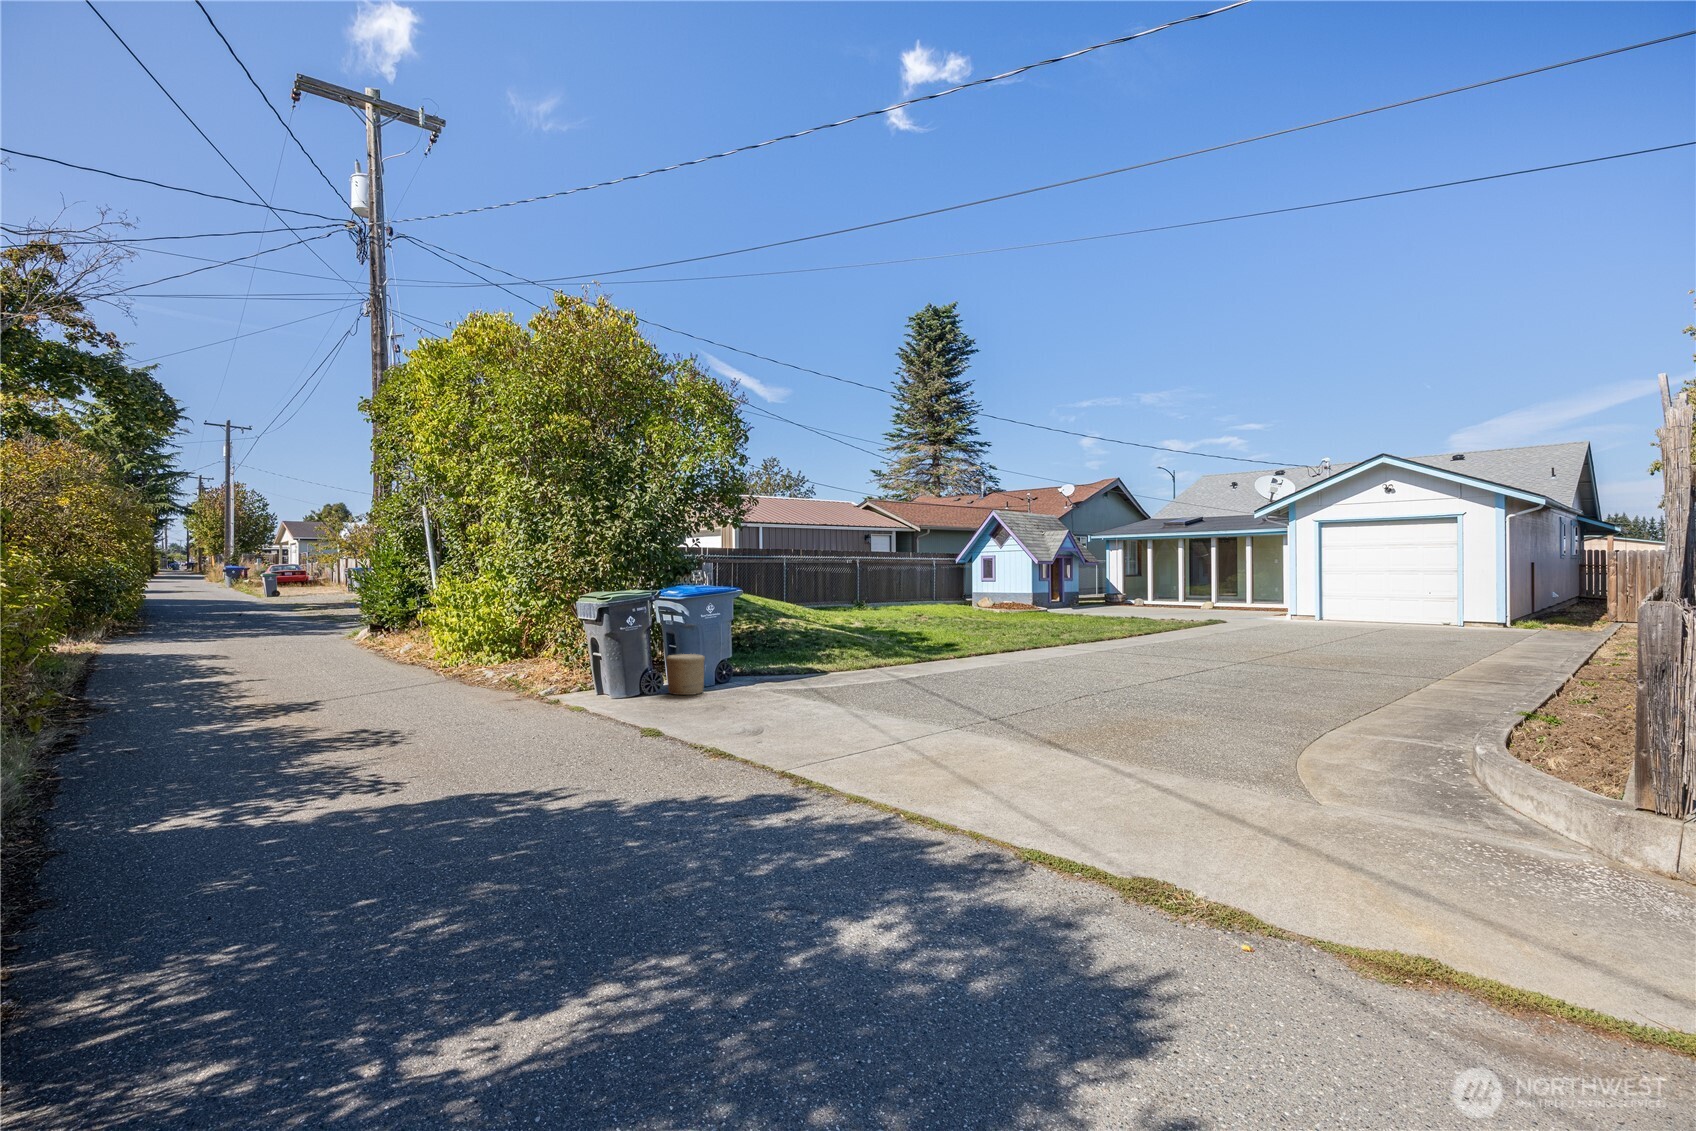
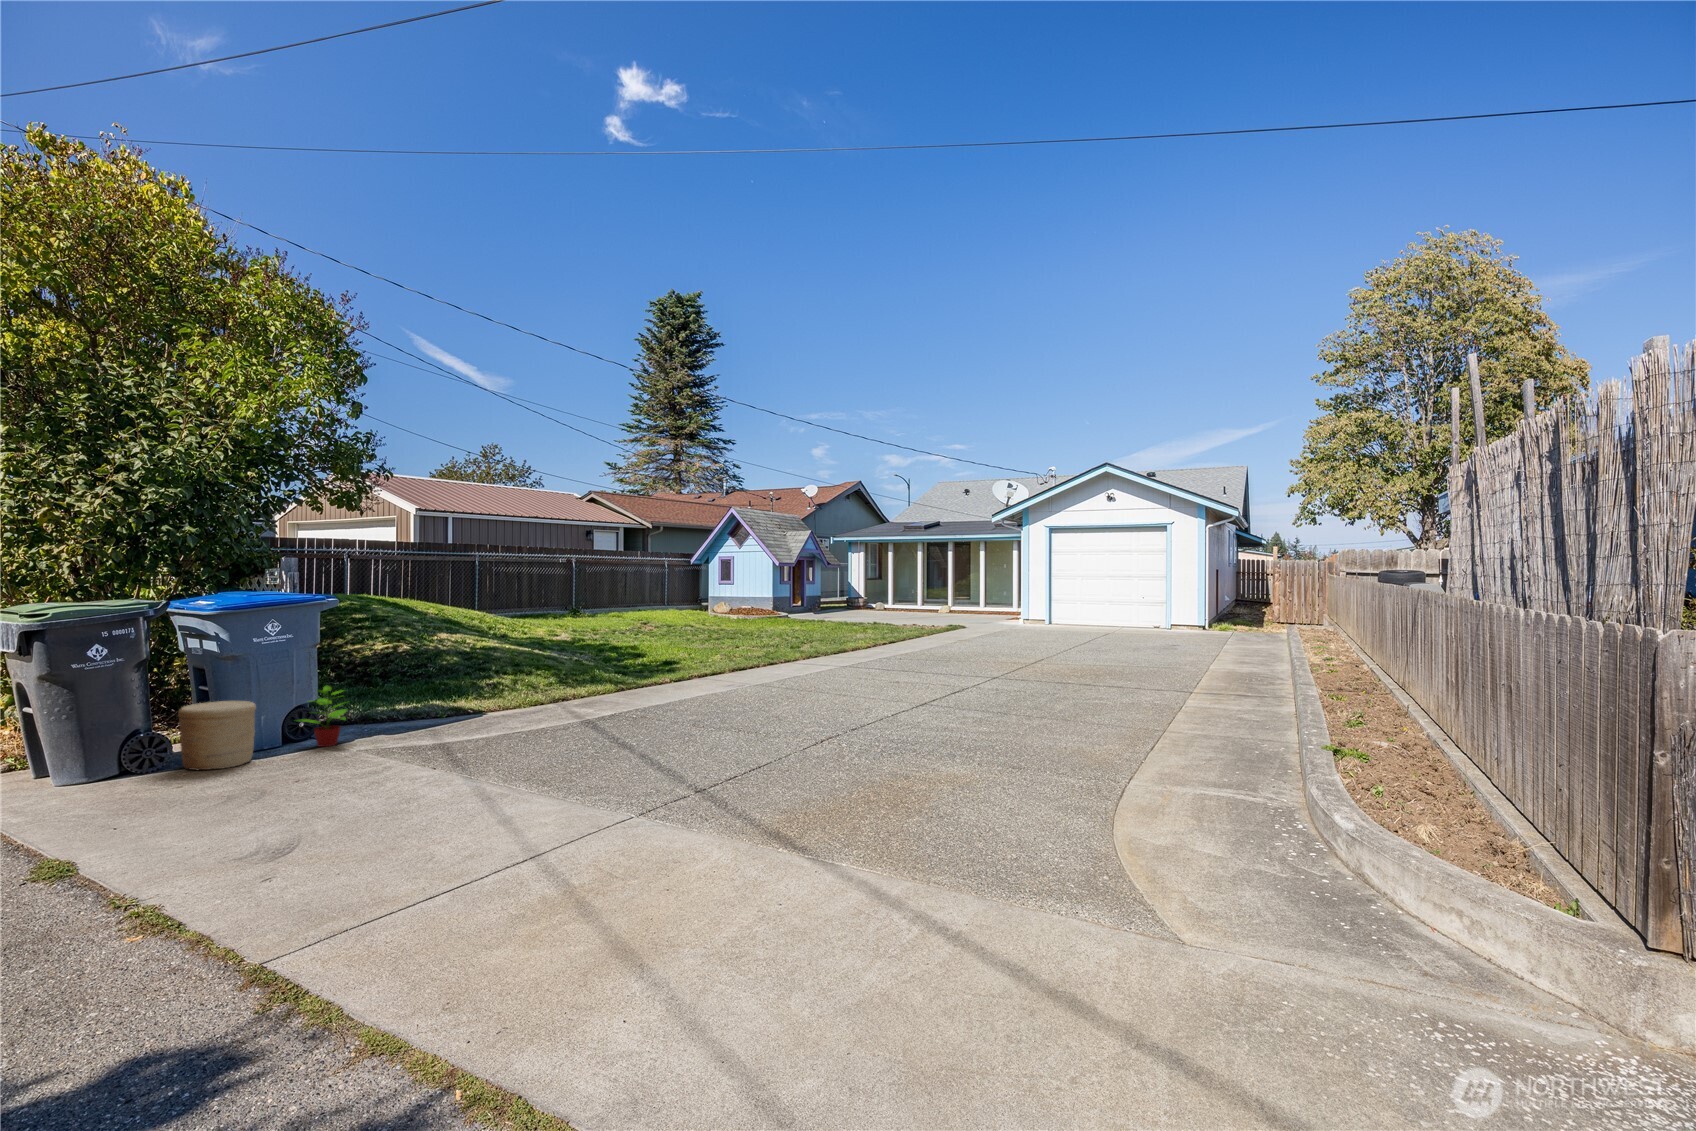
potted plant: none [721,646,752,687] -> present [300,686,347,747]

